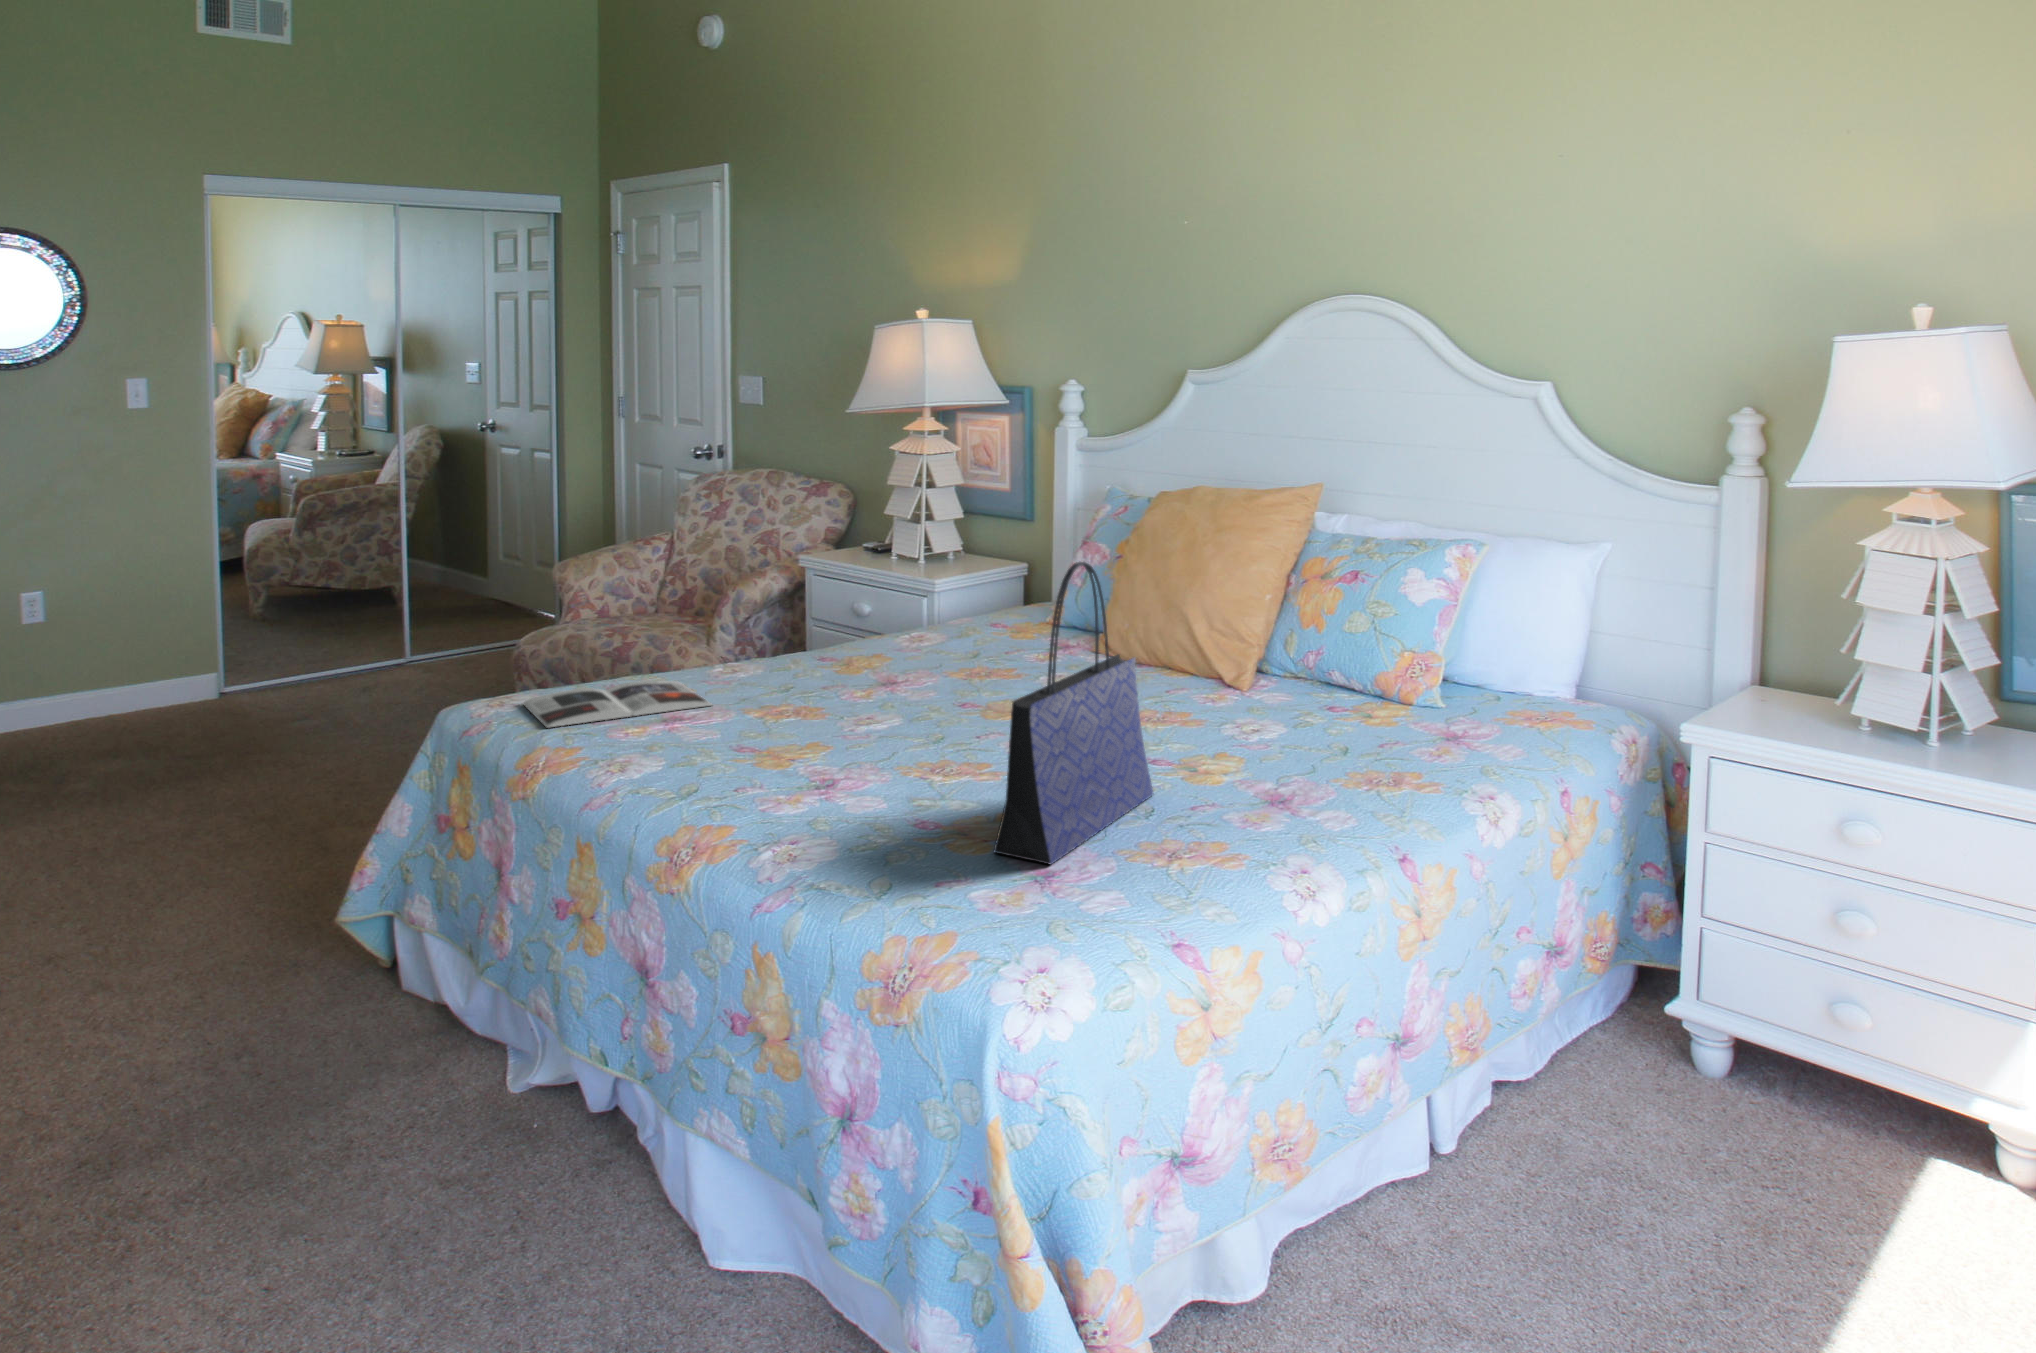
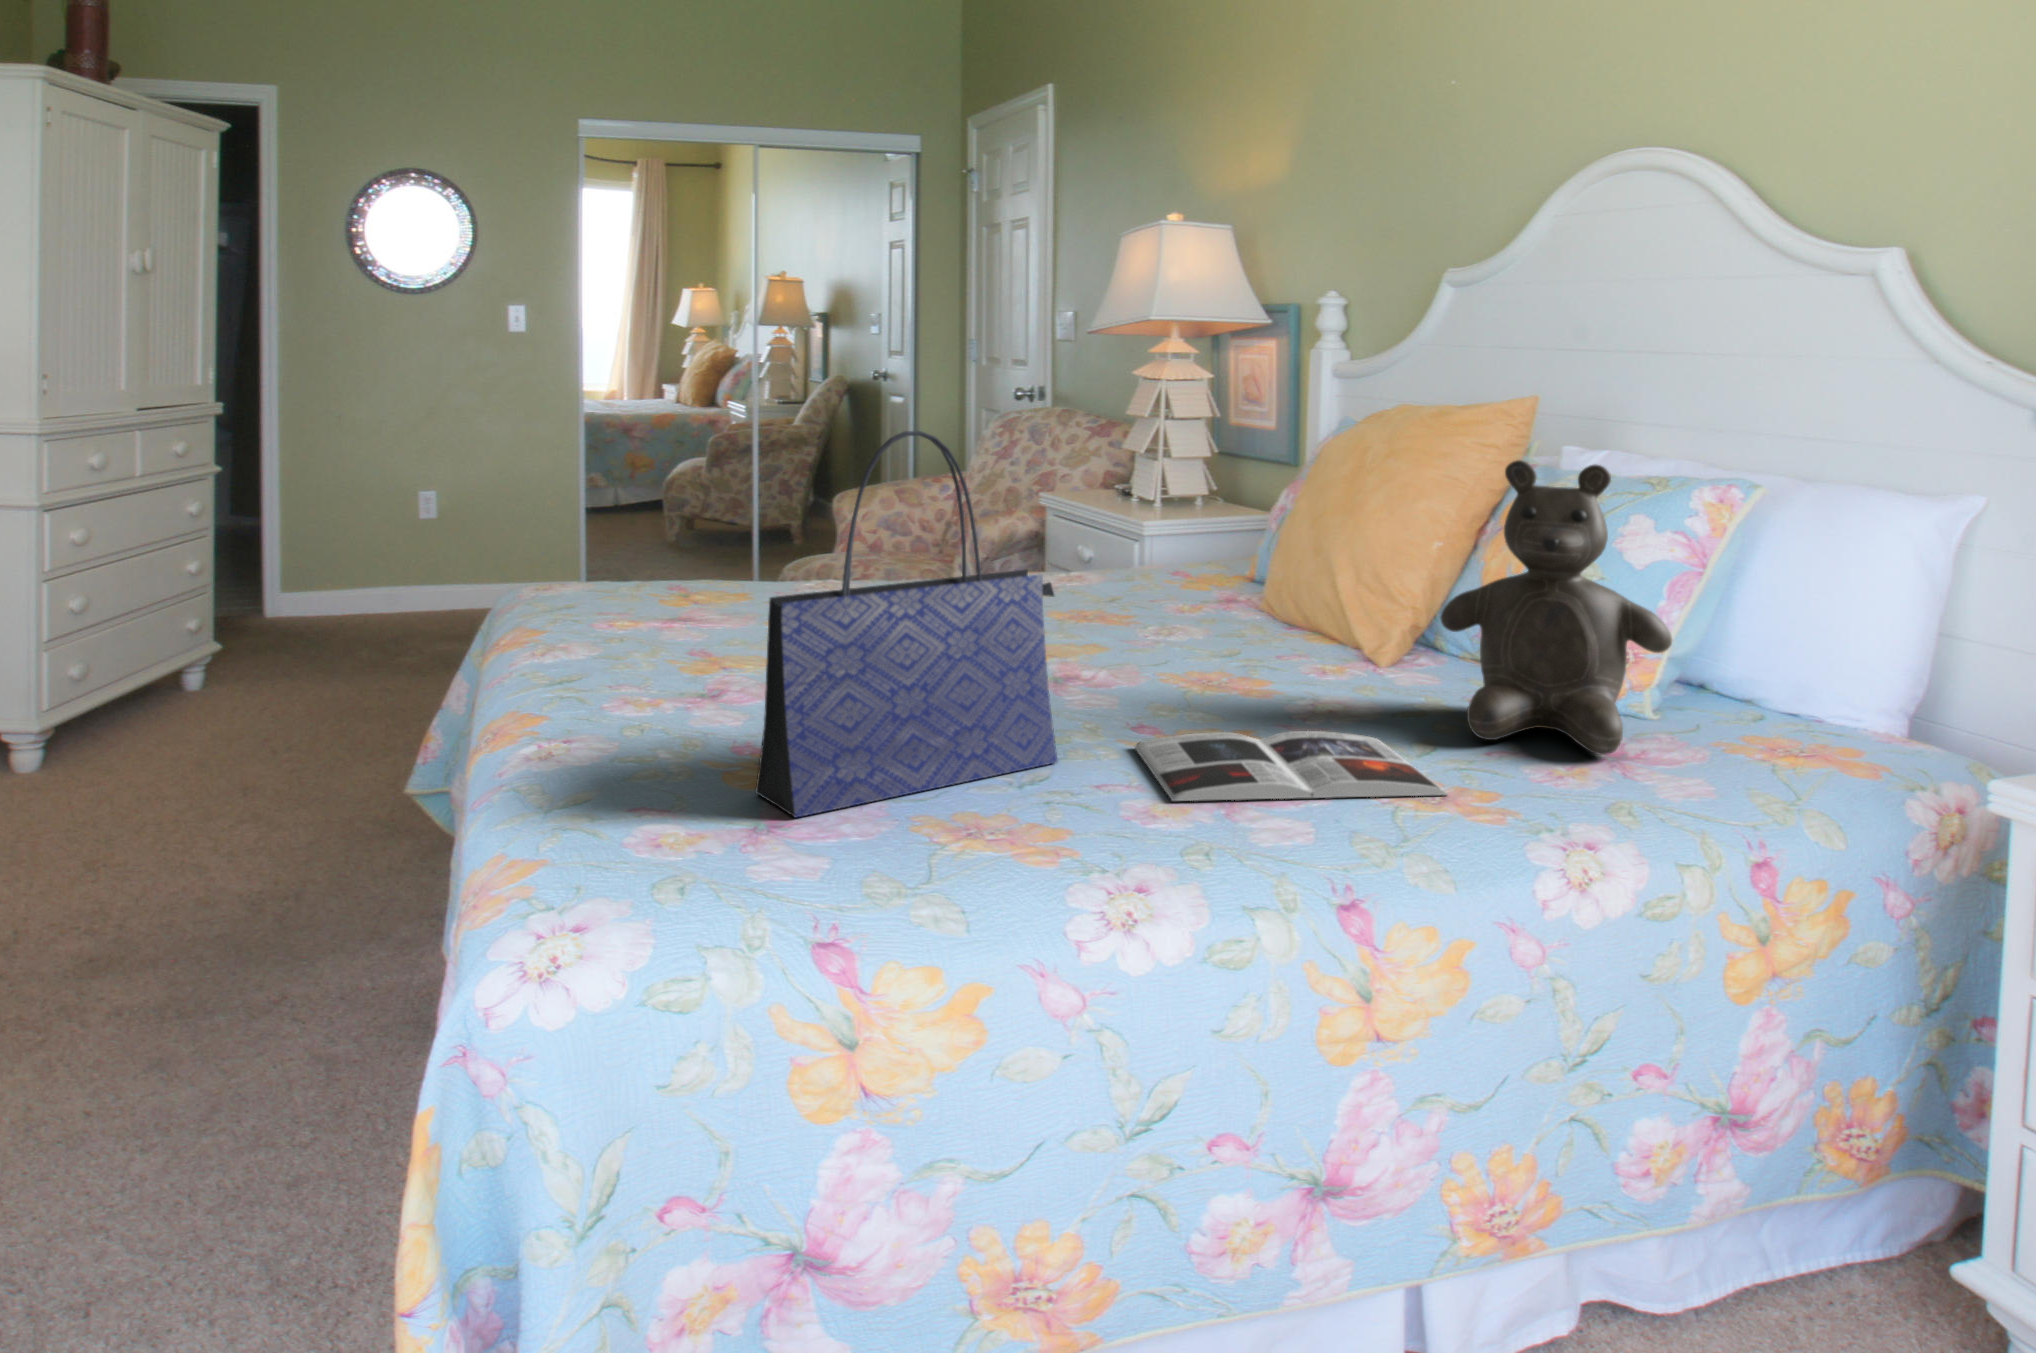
teddy bear: none [1323,540,1470,736] -> present [1440,460,1672,755]
magazine: present [523,681,711,728] -> present [1134,731,1448,801]

